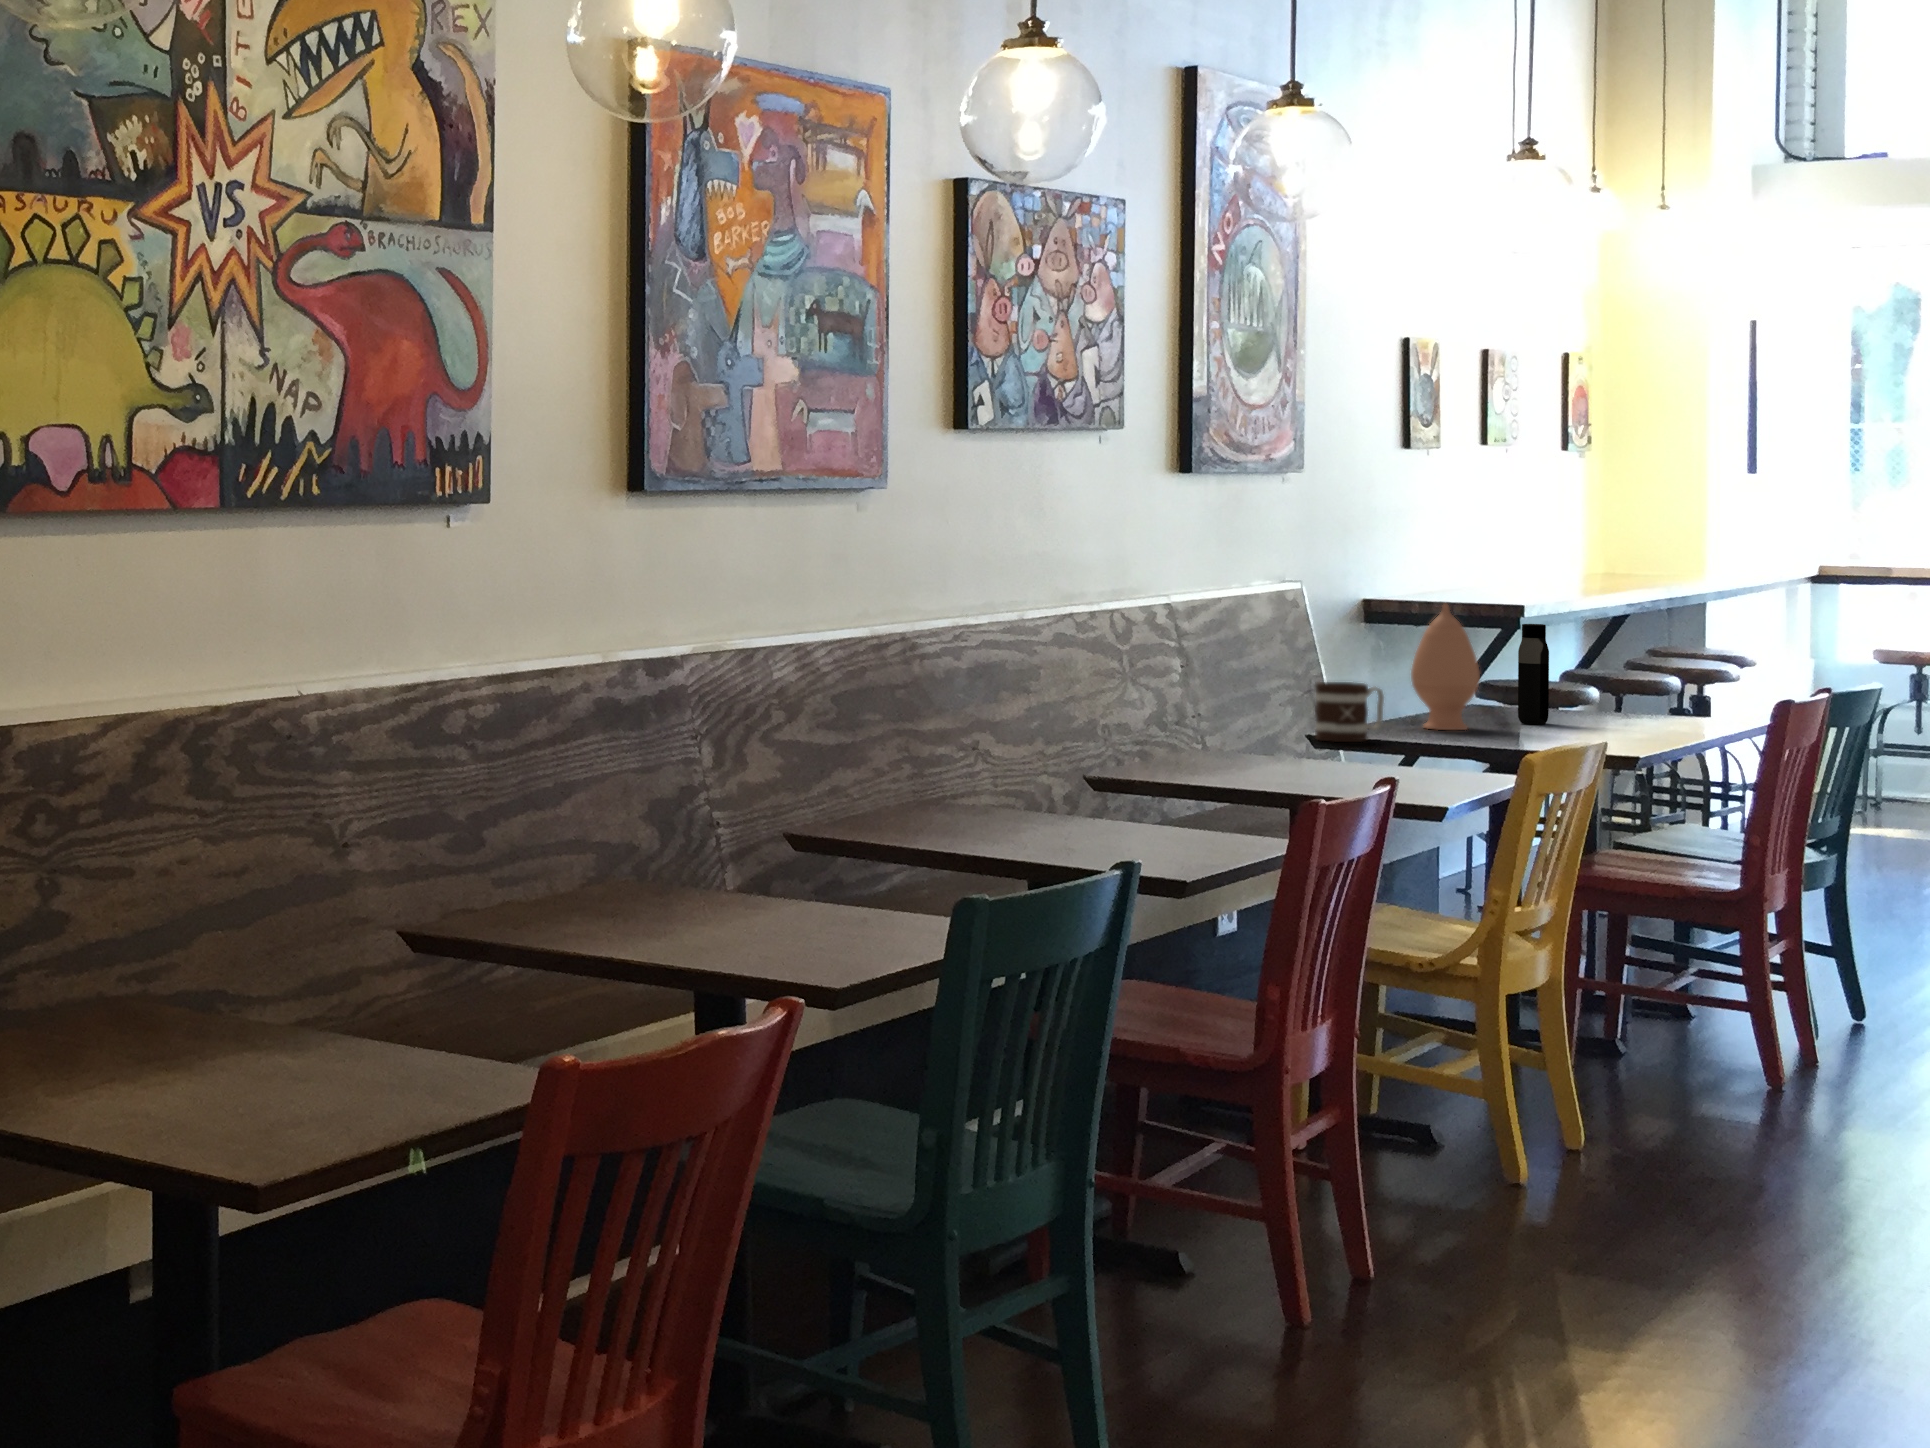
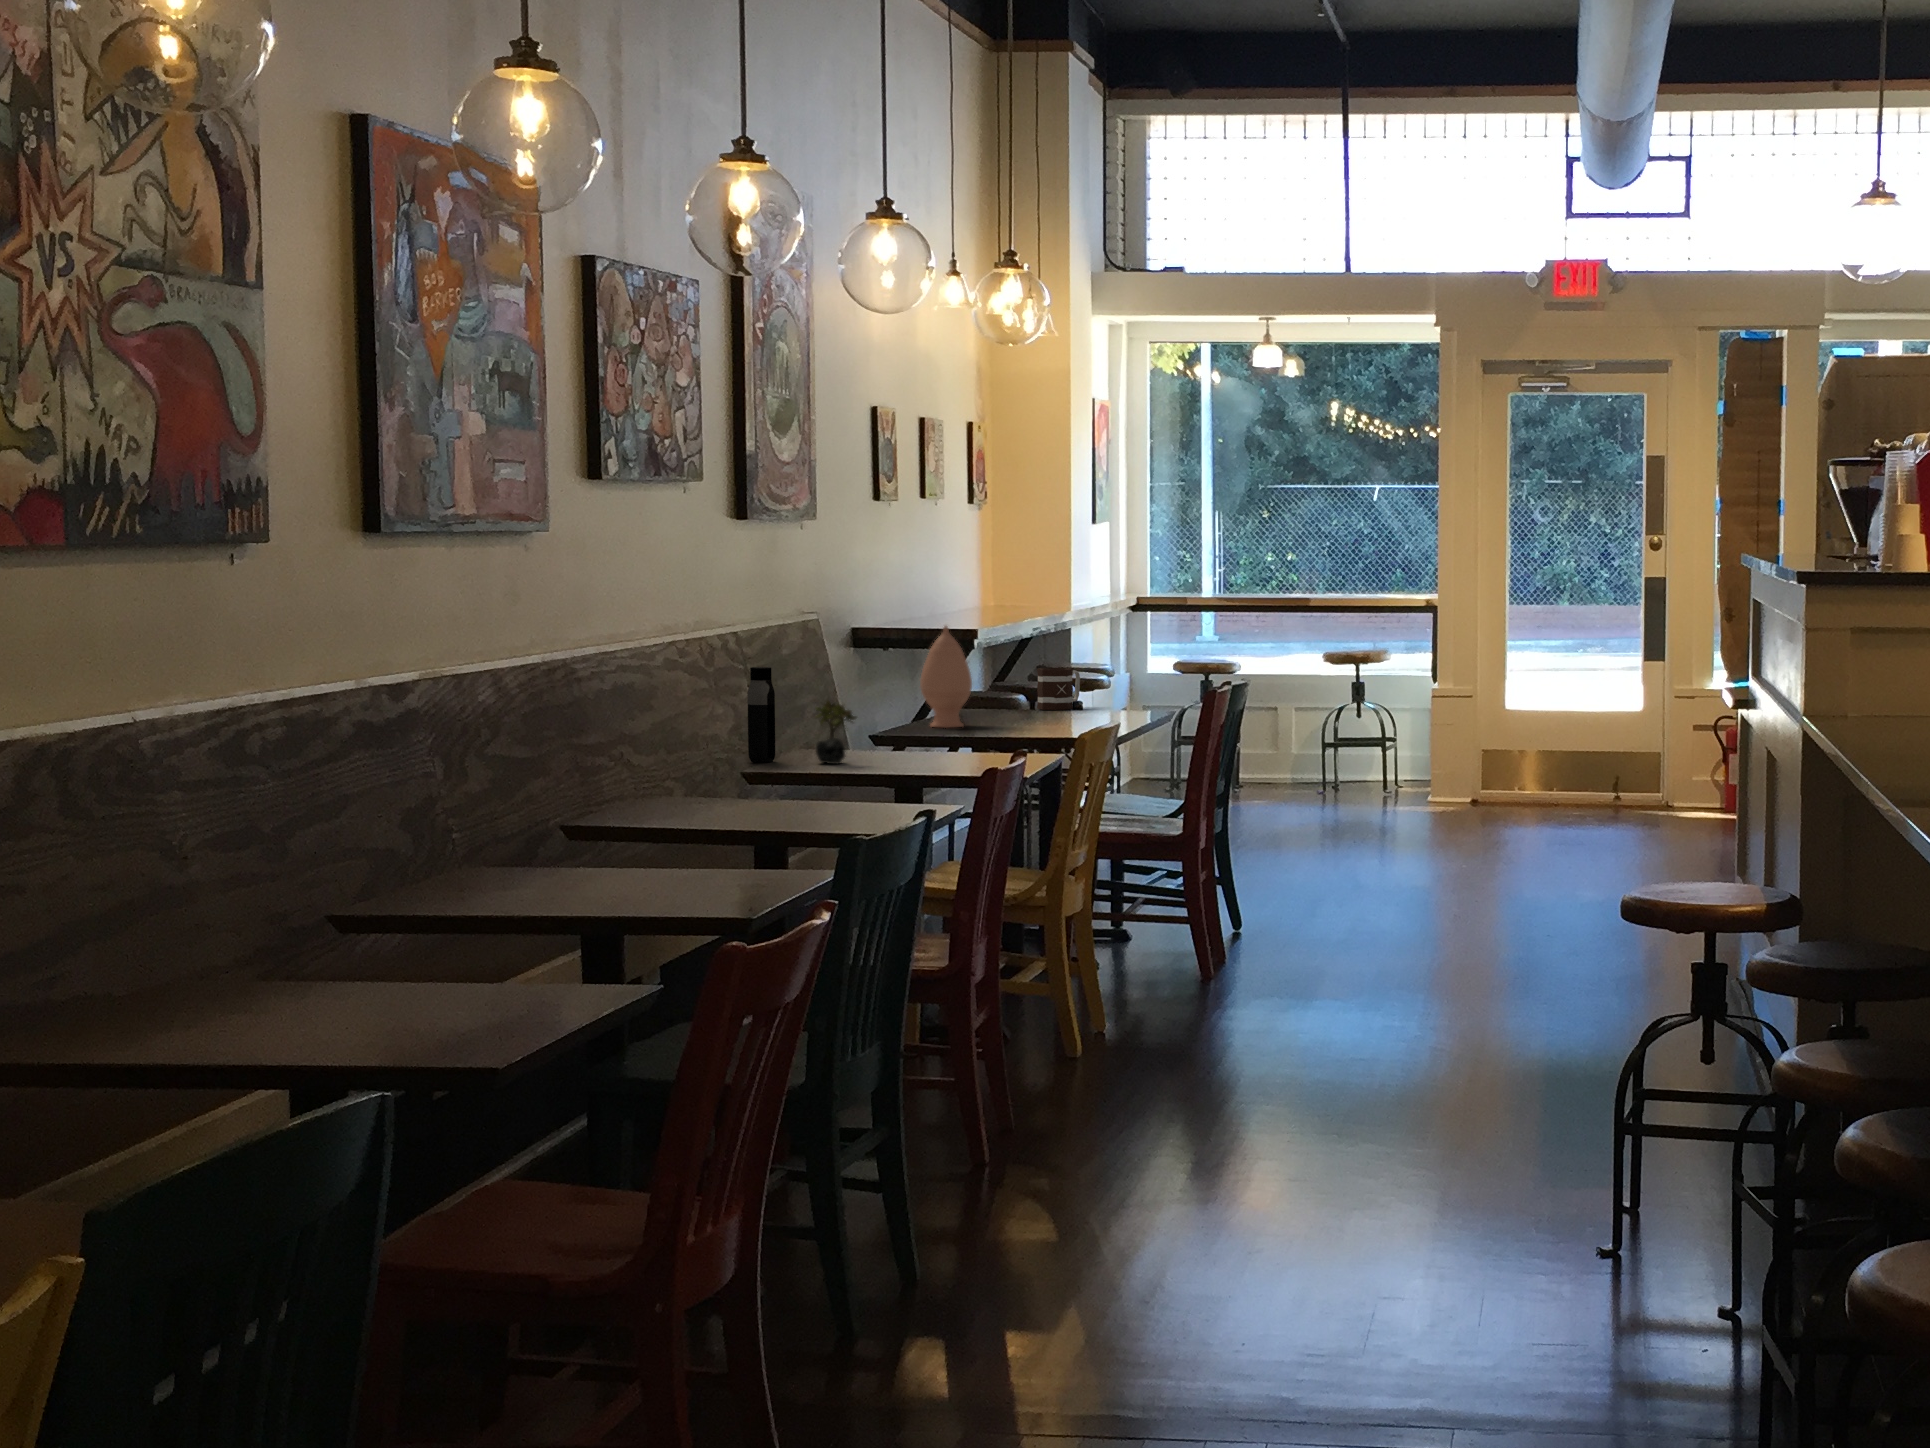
water bottle: present [1518,624,1549,724] -> present [748,667,775,763]
mug: present [1315,682,1384,742] -> present [1037,668,1080,710]
succulent plant: none [1216,693,1273,772] -> present [816,701,857,764]

